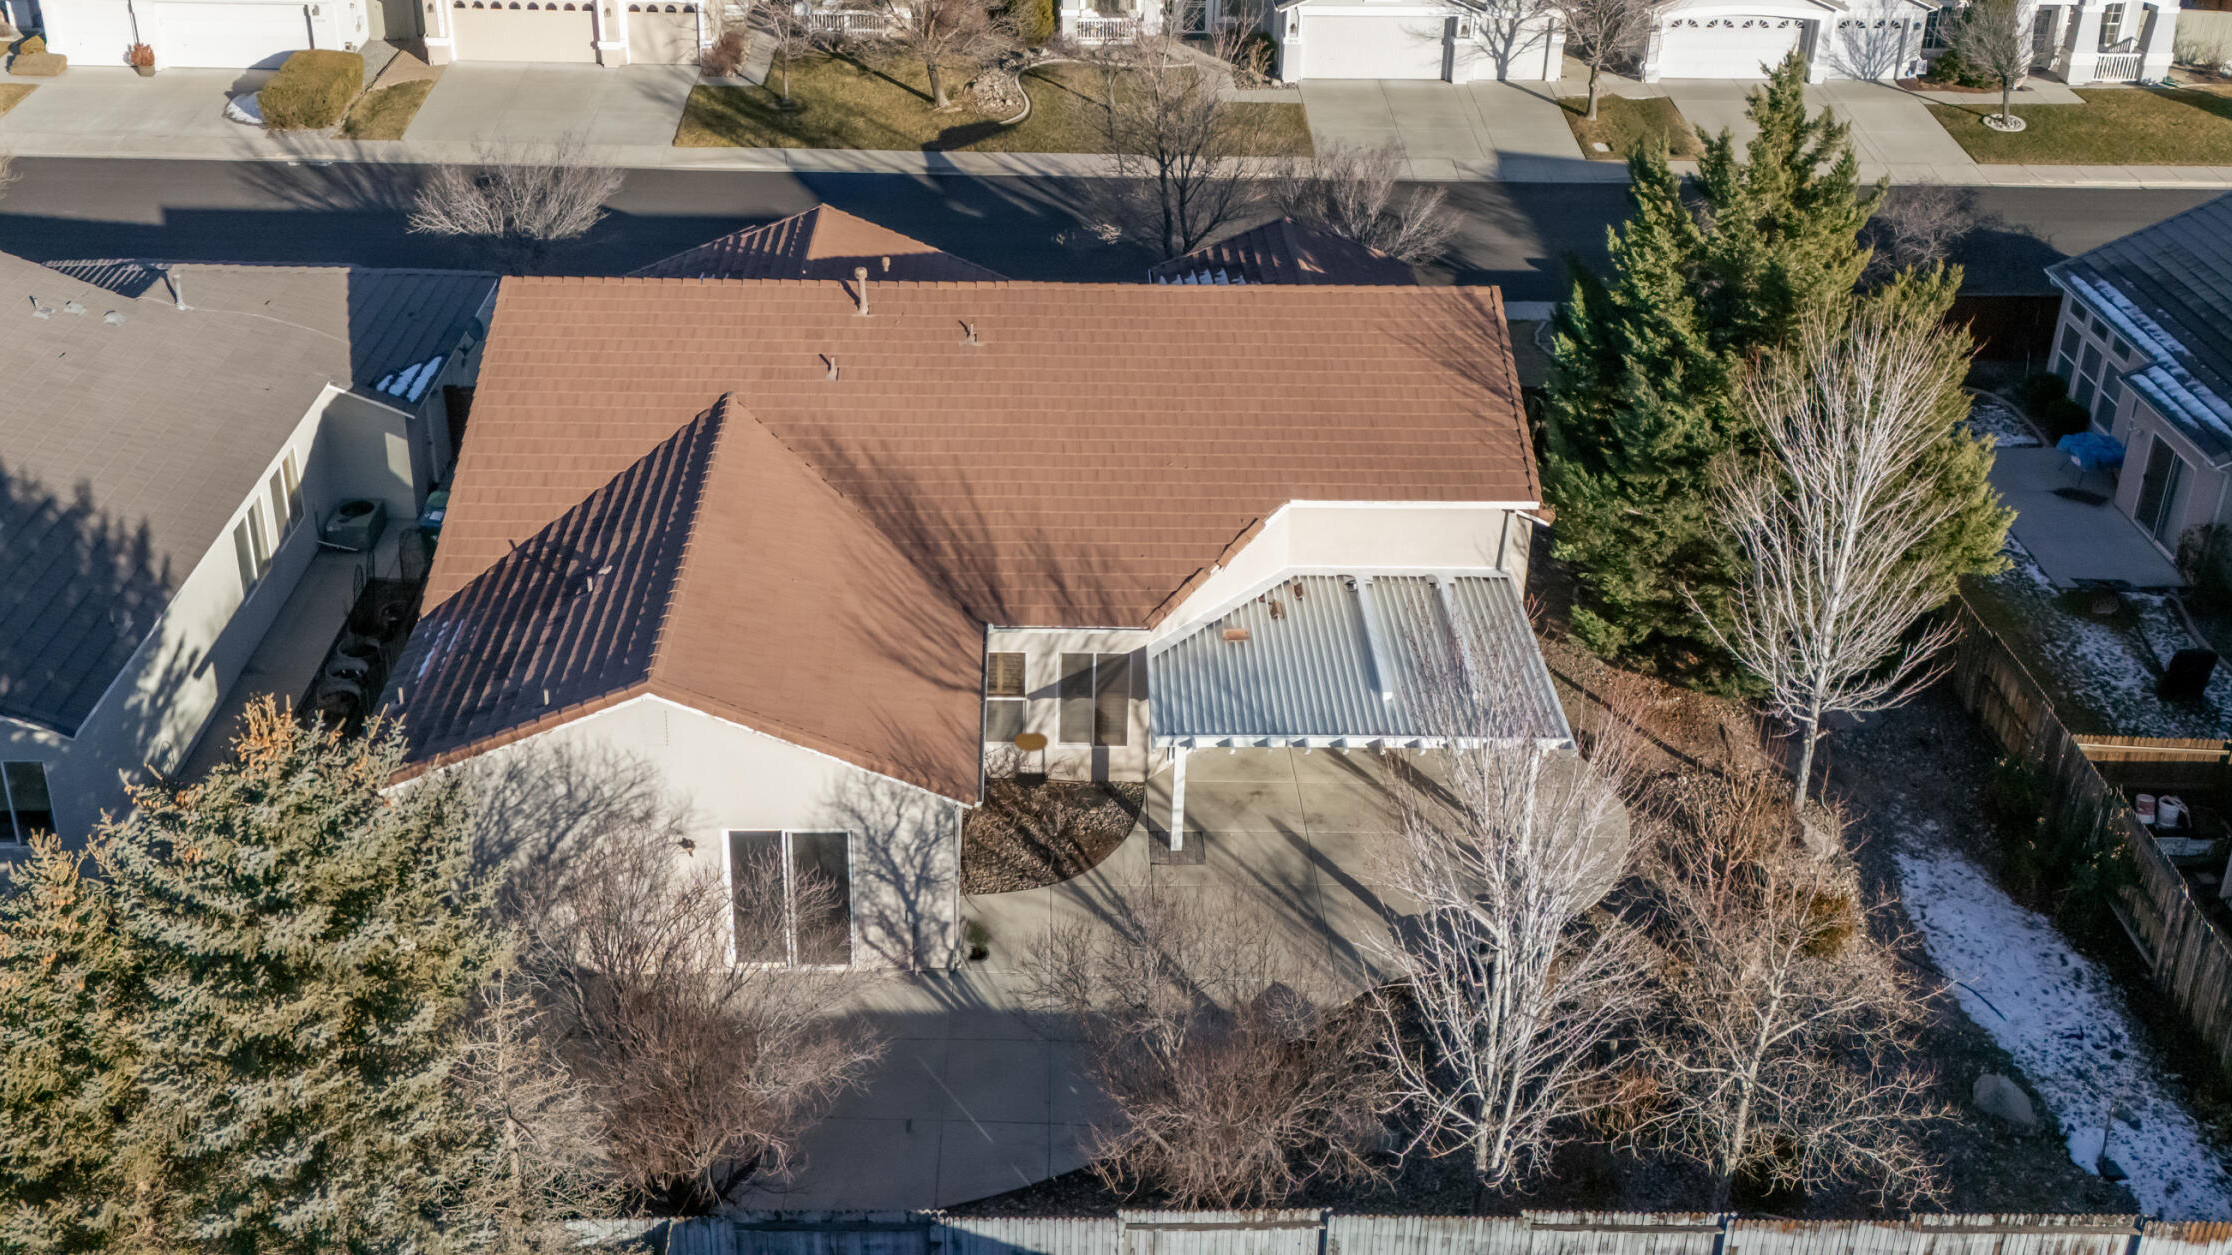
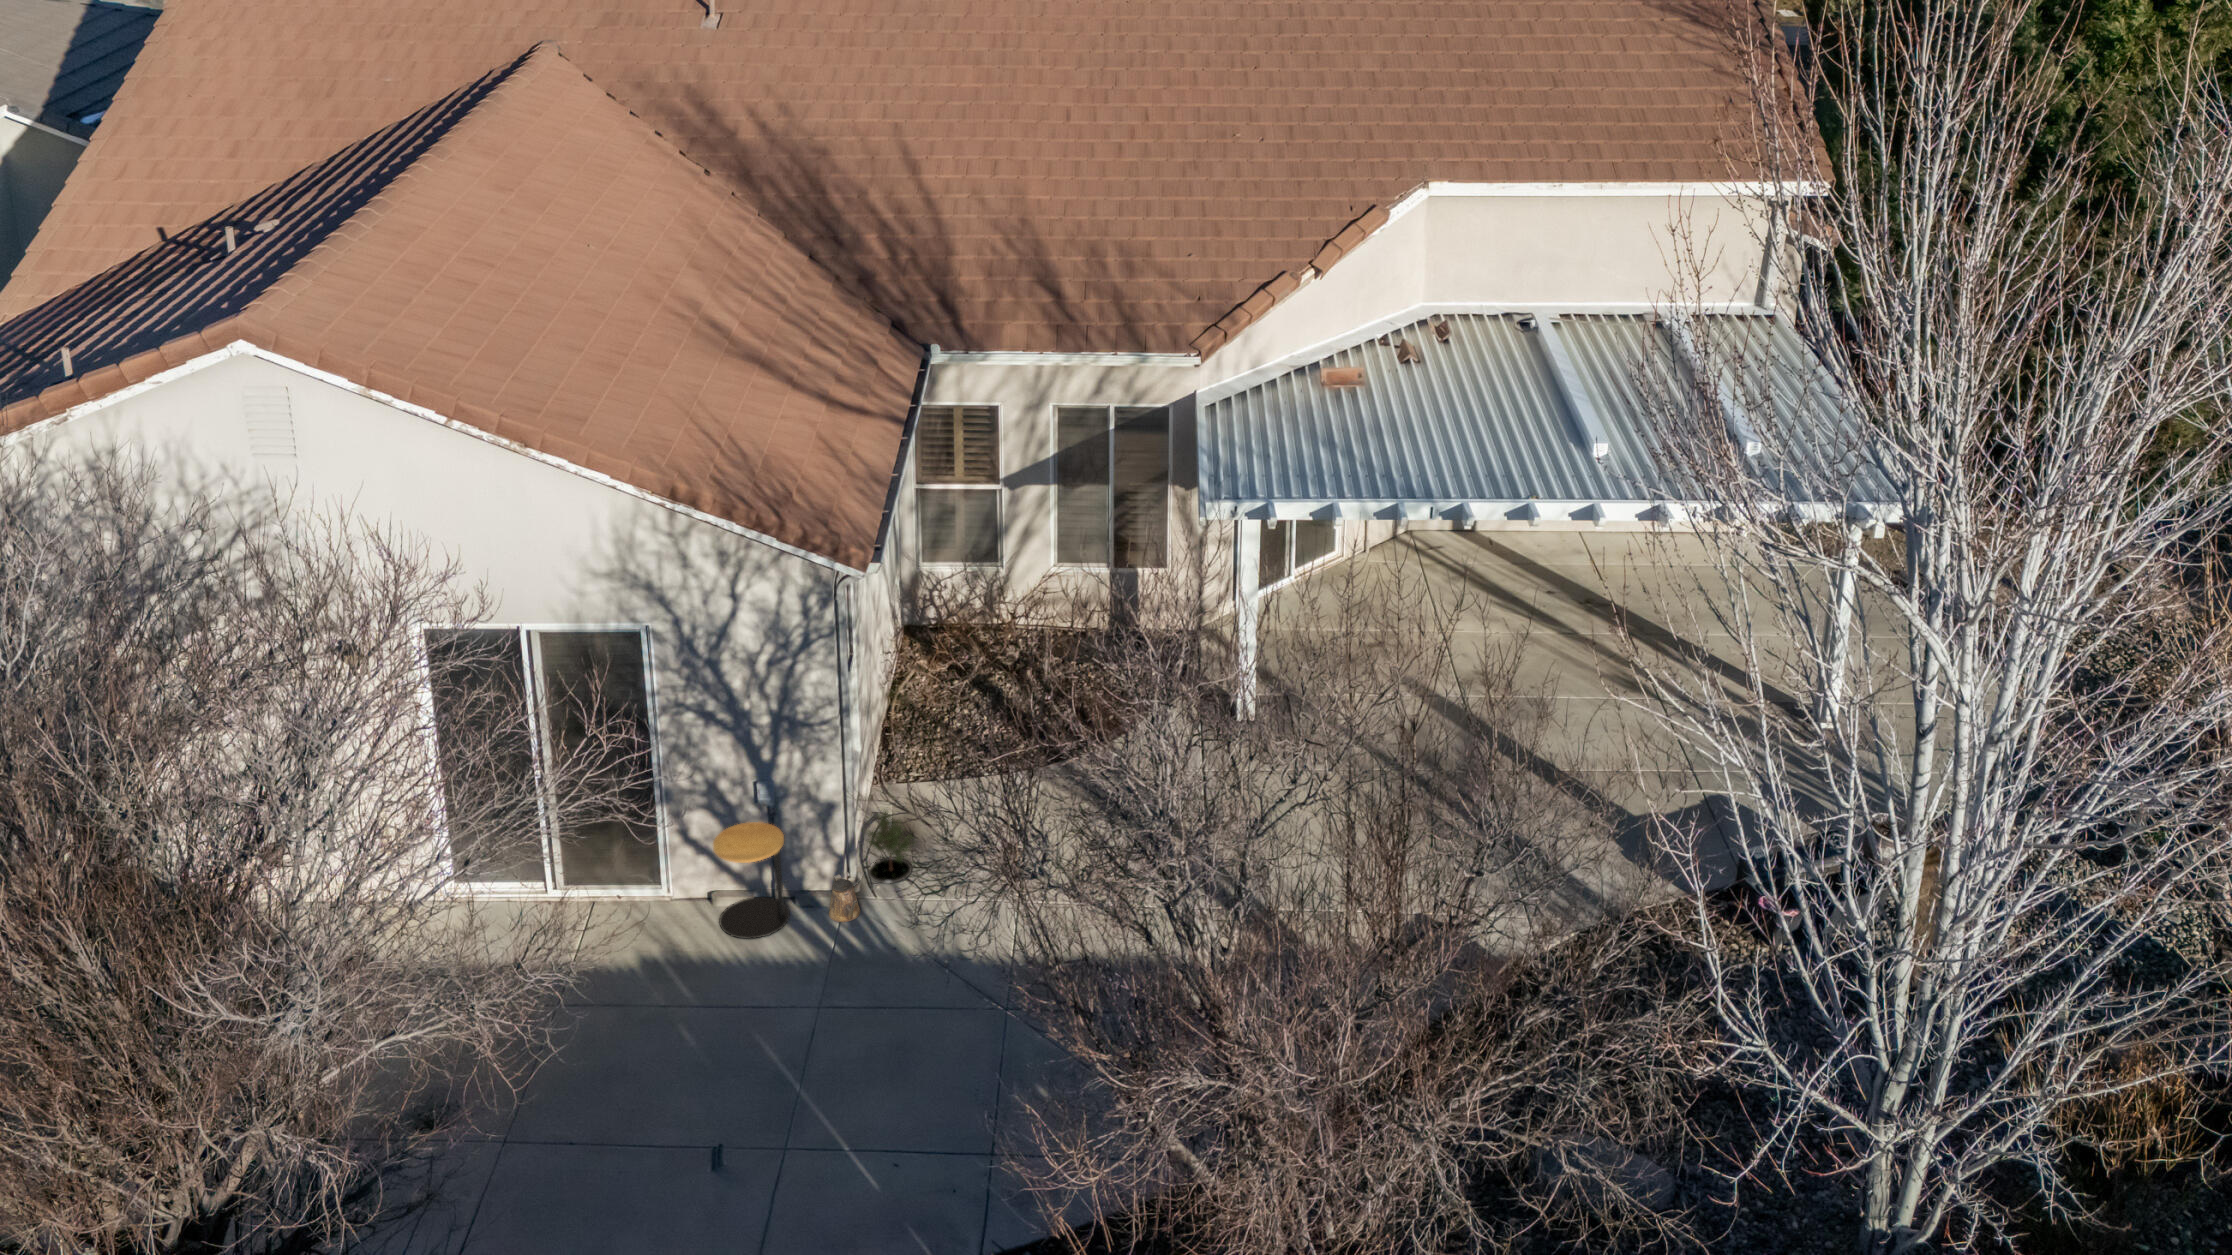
side table: present [1014,732,1048,788] -> present [713,822,790,939]
watering can: none [946,960,965,988] -> present [829,874,861,922]

